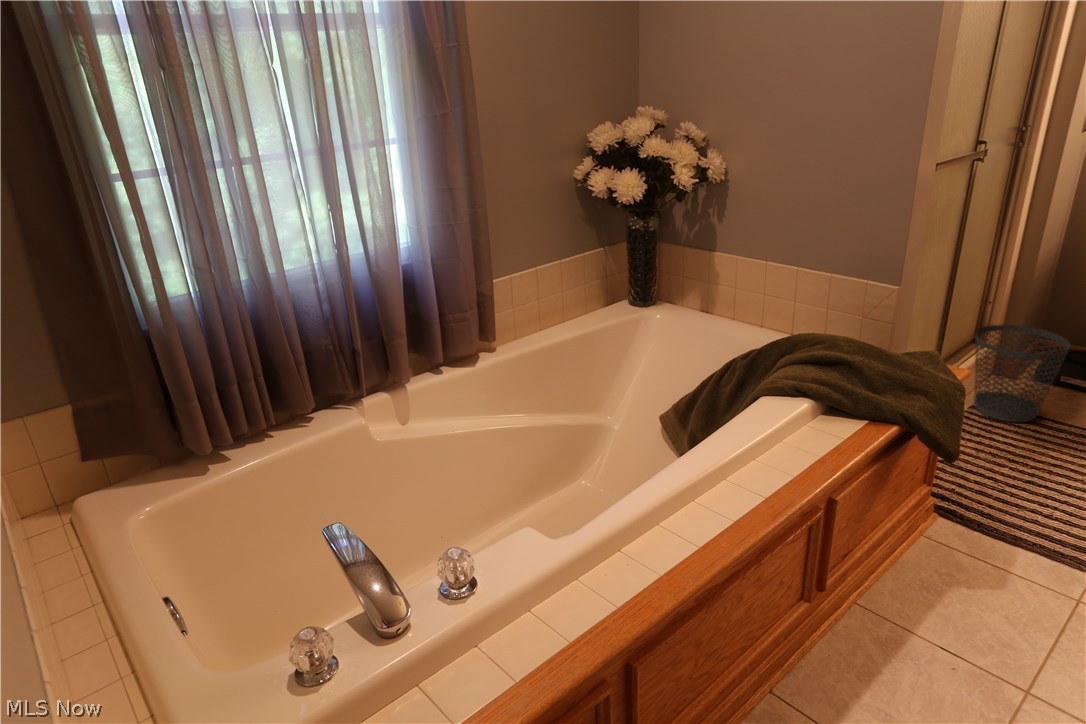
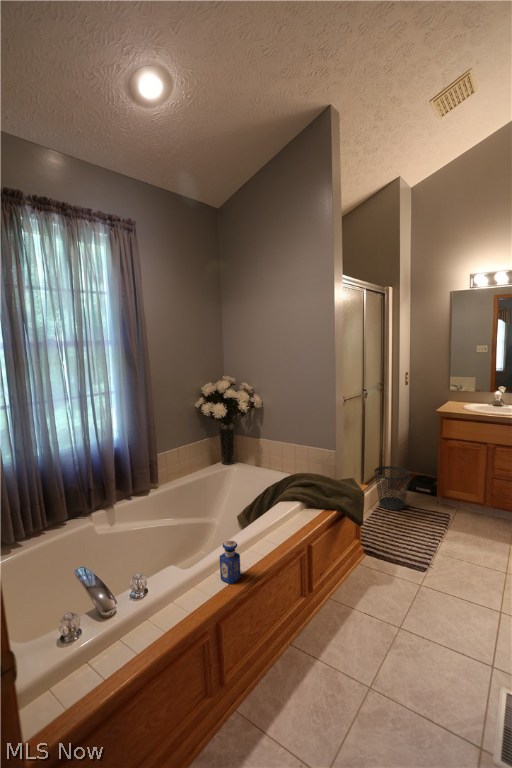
perfume bottle: none [631,494,679,583] -> present [219,541,241,584]

